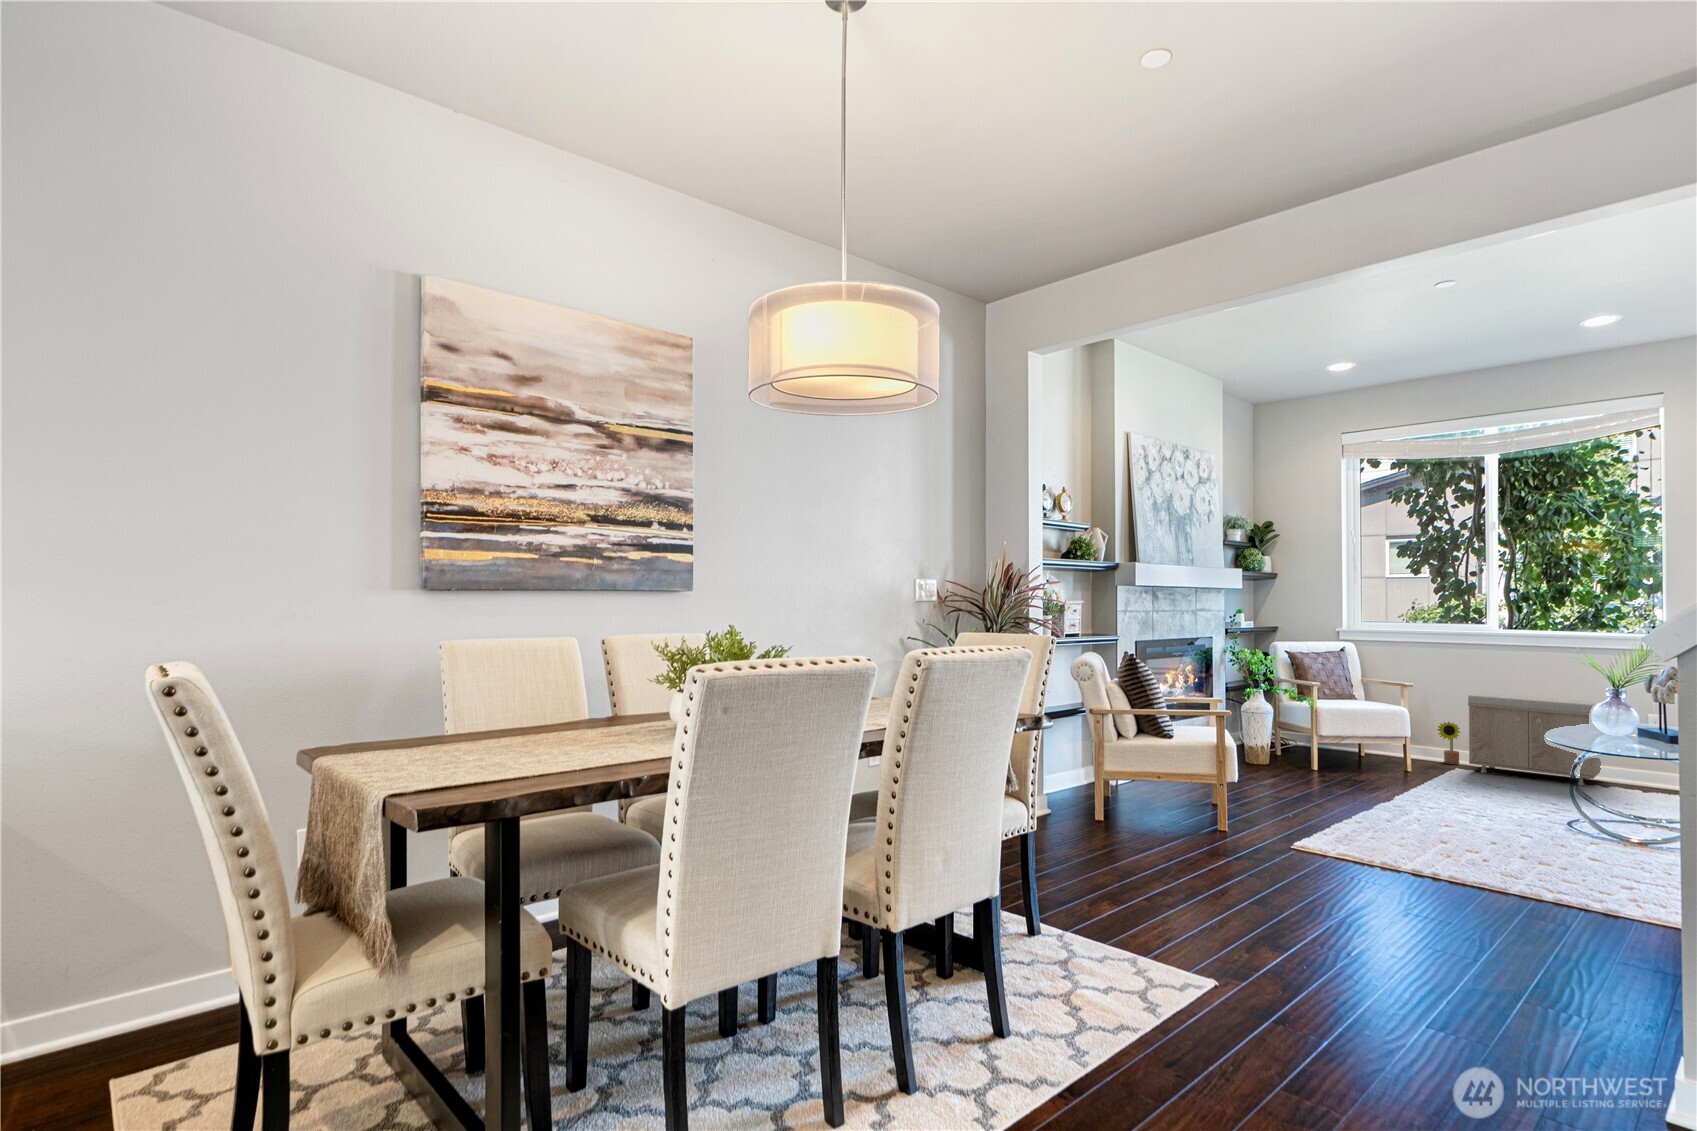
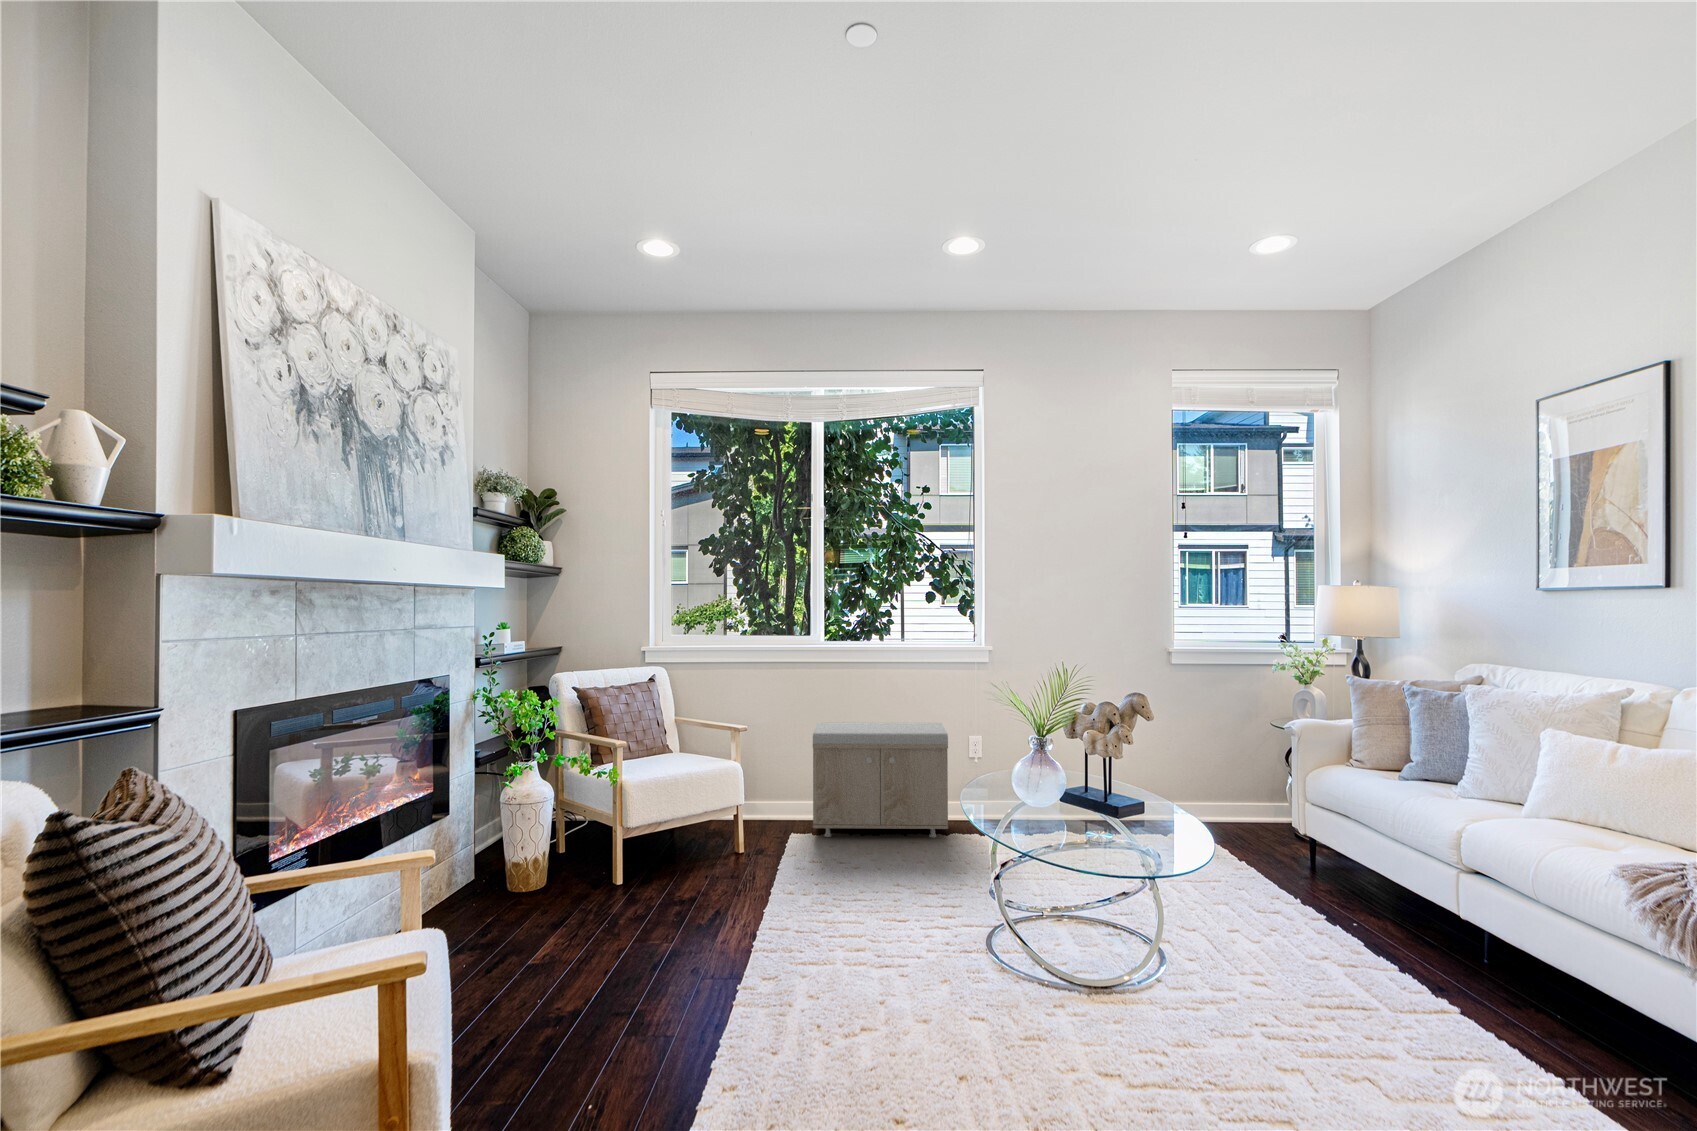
decorative plant: present [1437,721,1460,764] -> none [768,767,798,824]

